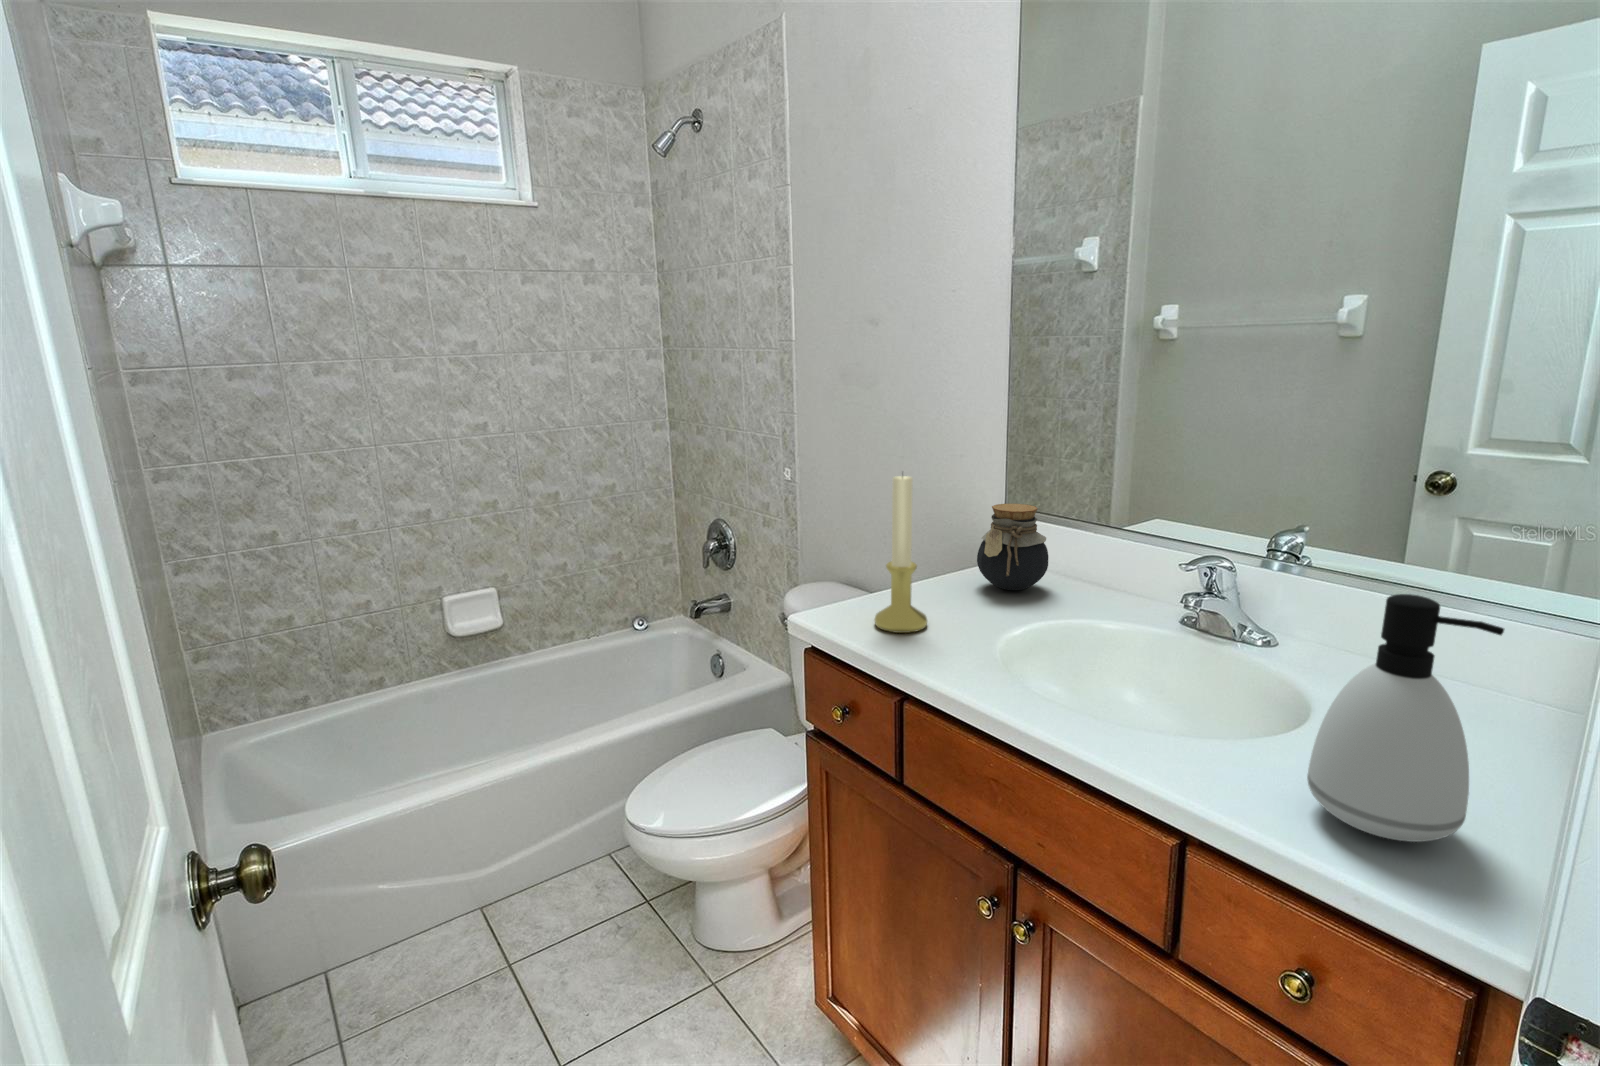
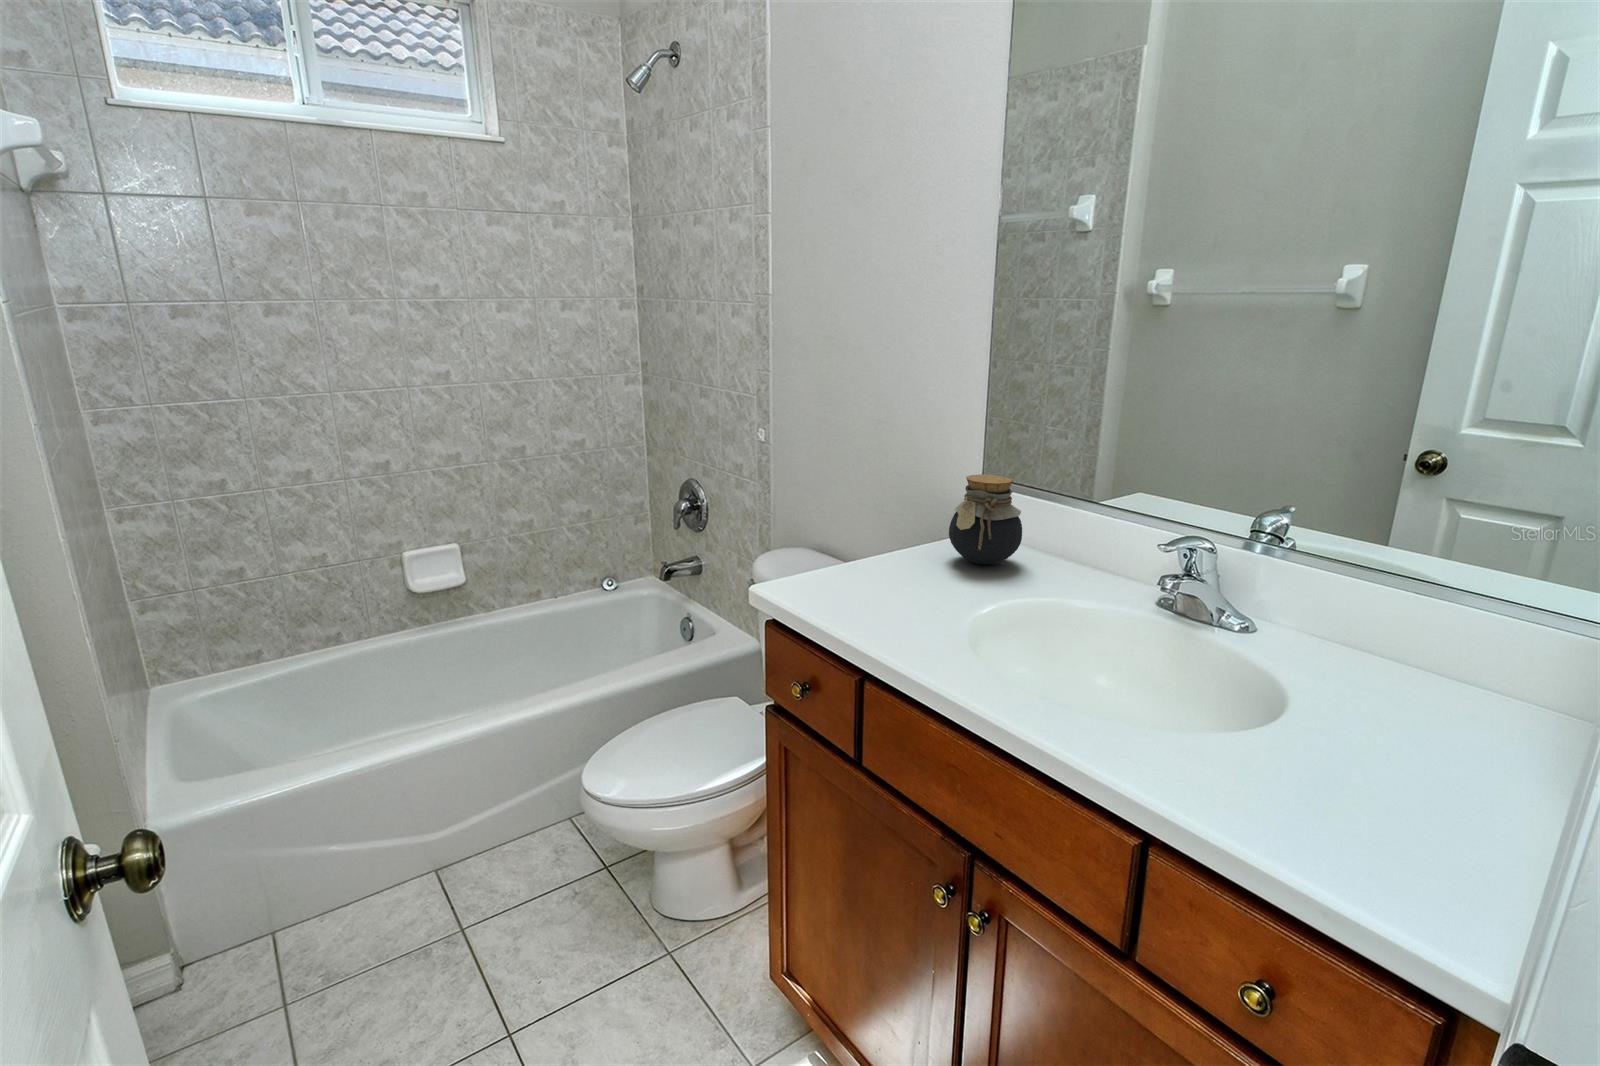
candle holder: present [874,475,927,633] -> none [839,438,895,607]
soap dispenser: present [1307,594,1504,842] -> none [1284,589,1510,852]

